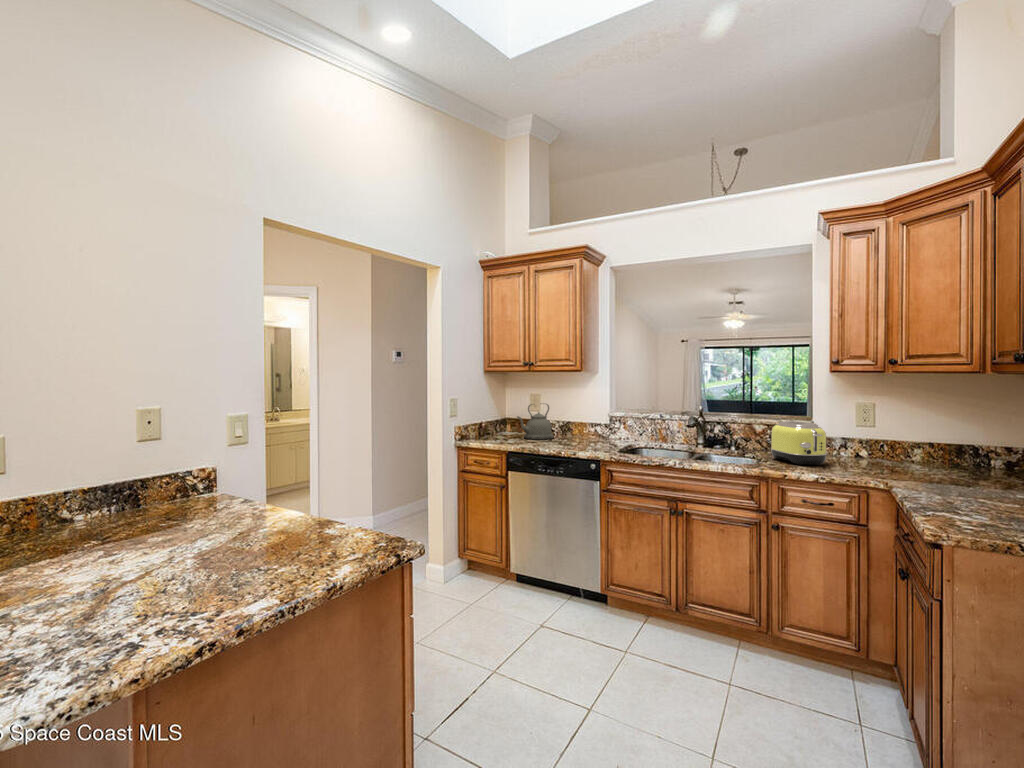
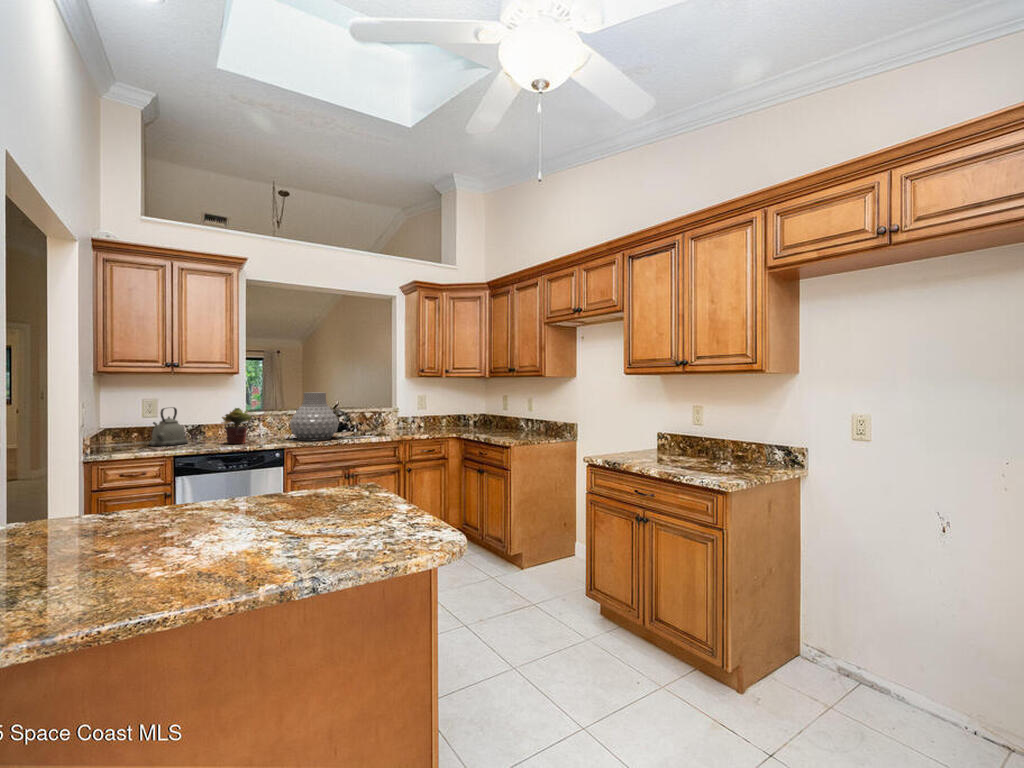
vase: none [626,392,687,456] -> present [290,393,338,441]
potted plant: none [560,407,592,446] -> present [222,408,251,444]
toaster: present [771,421,827,465] -> none [383,409,415,434]

